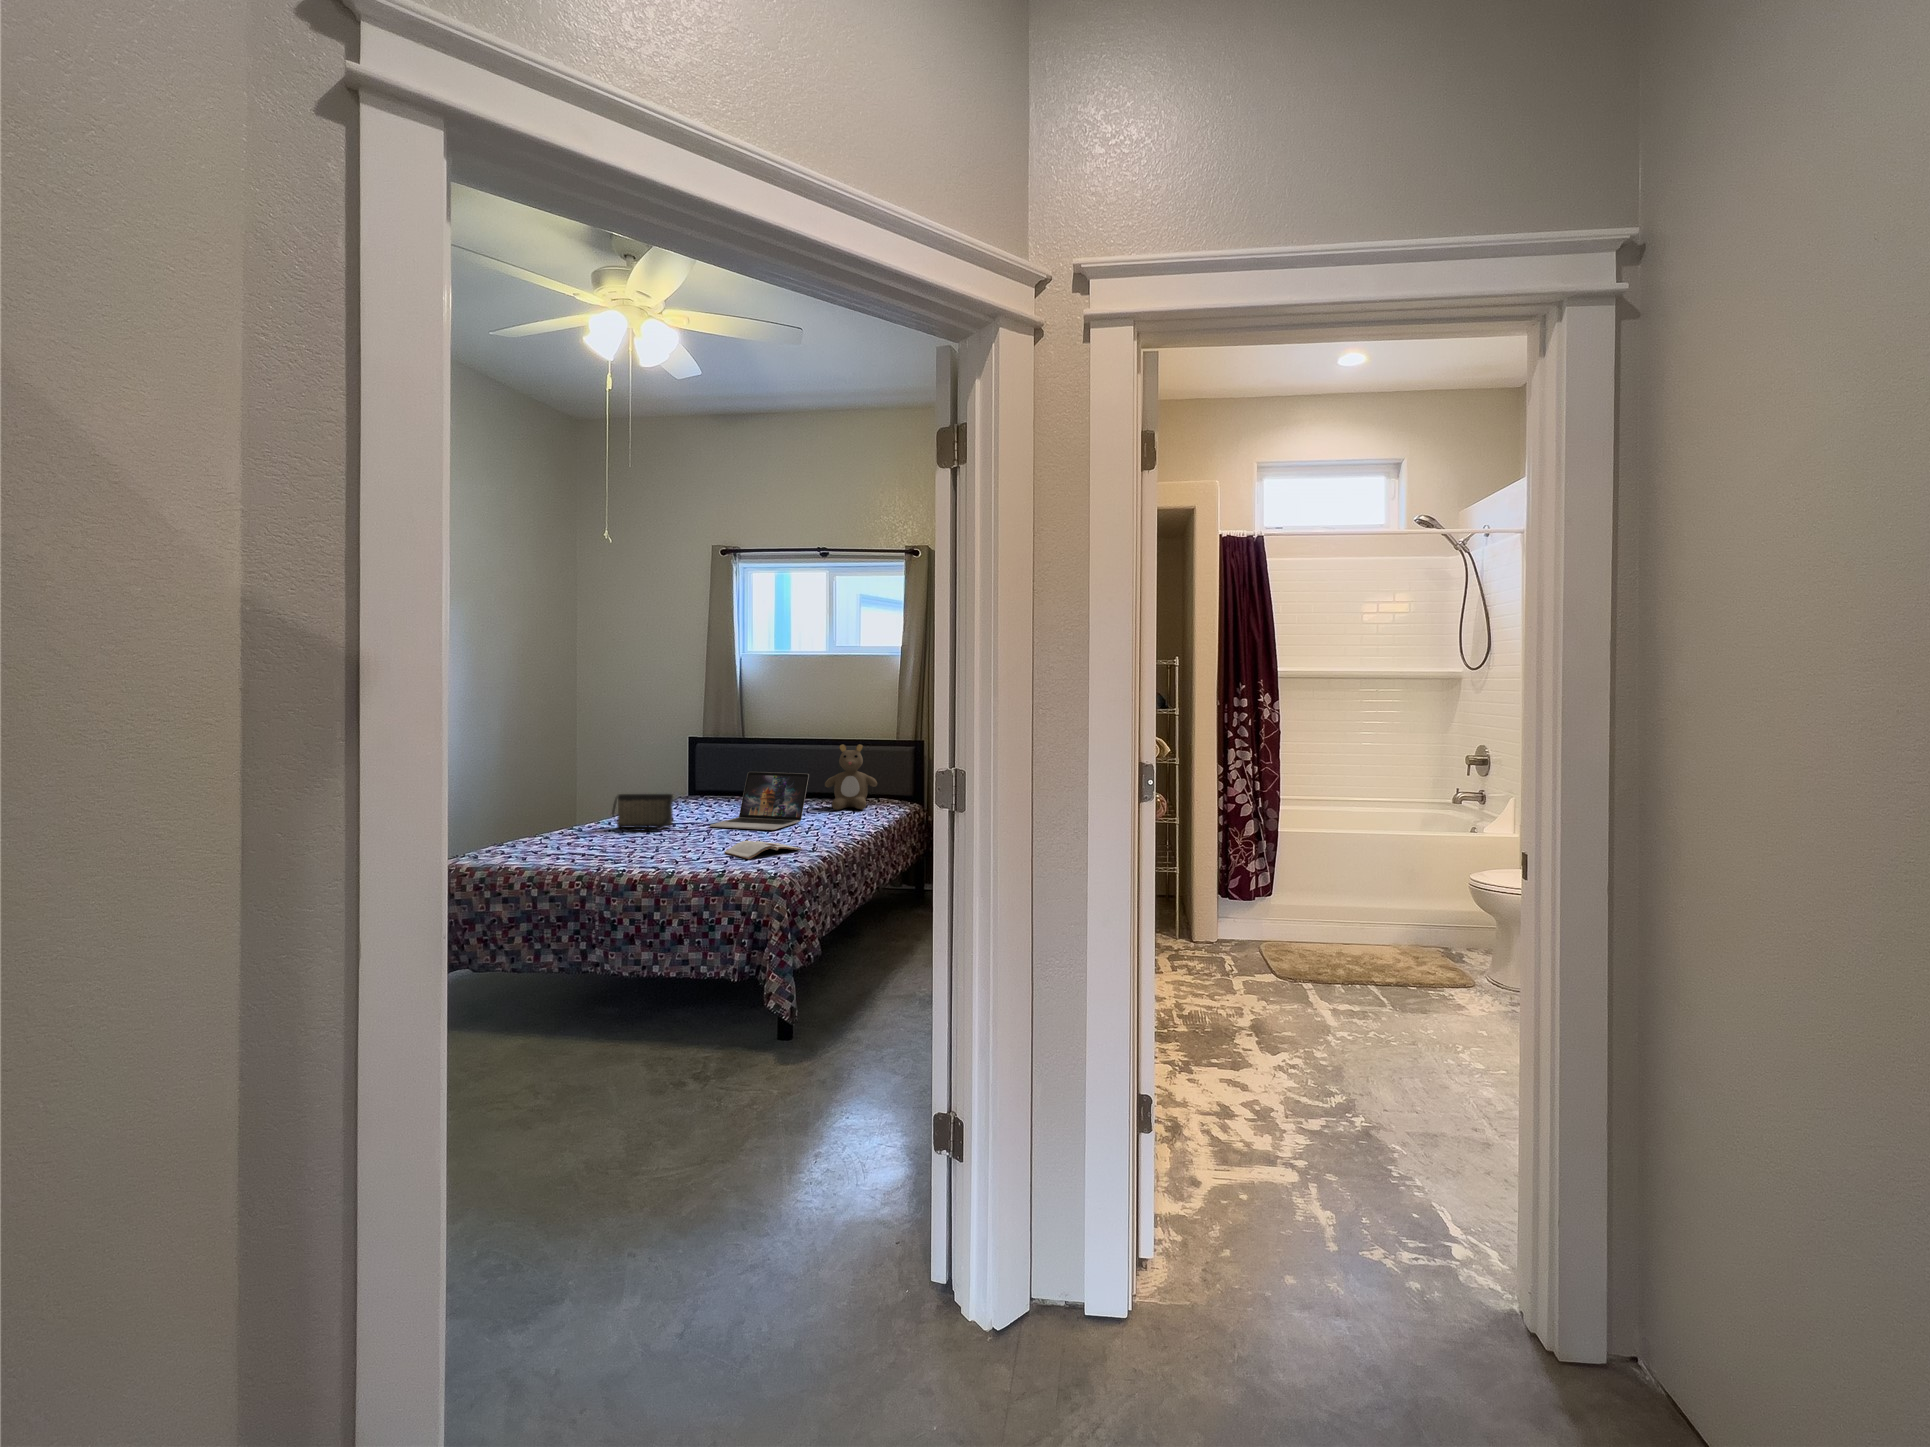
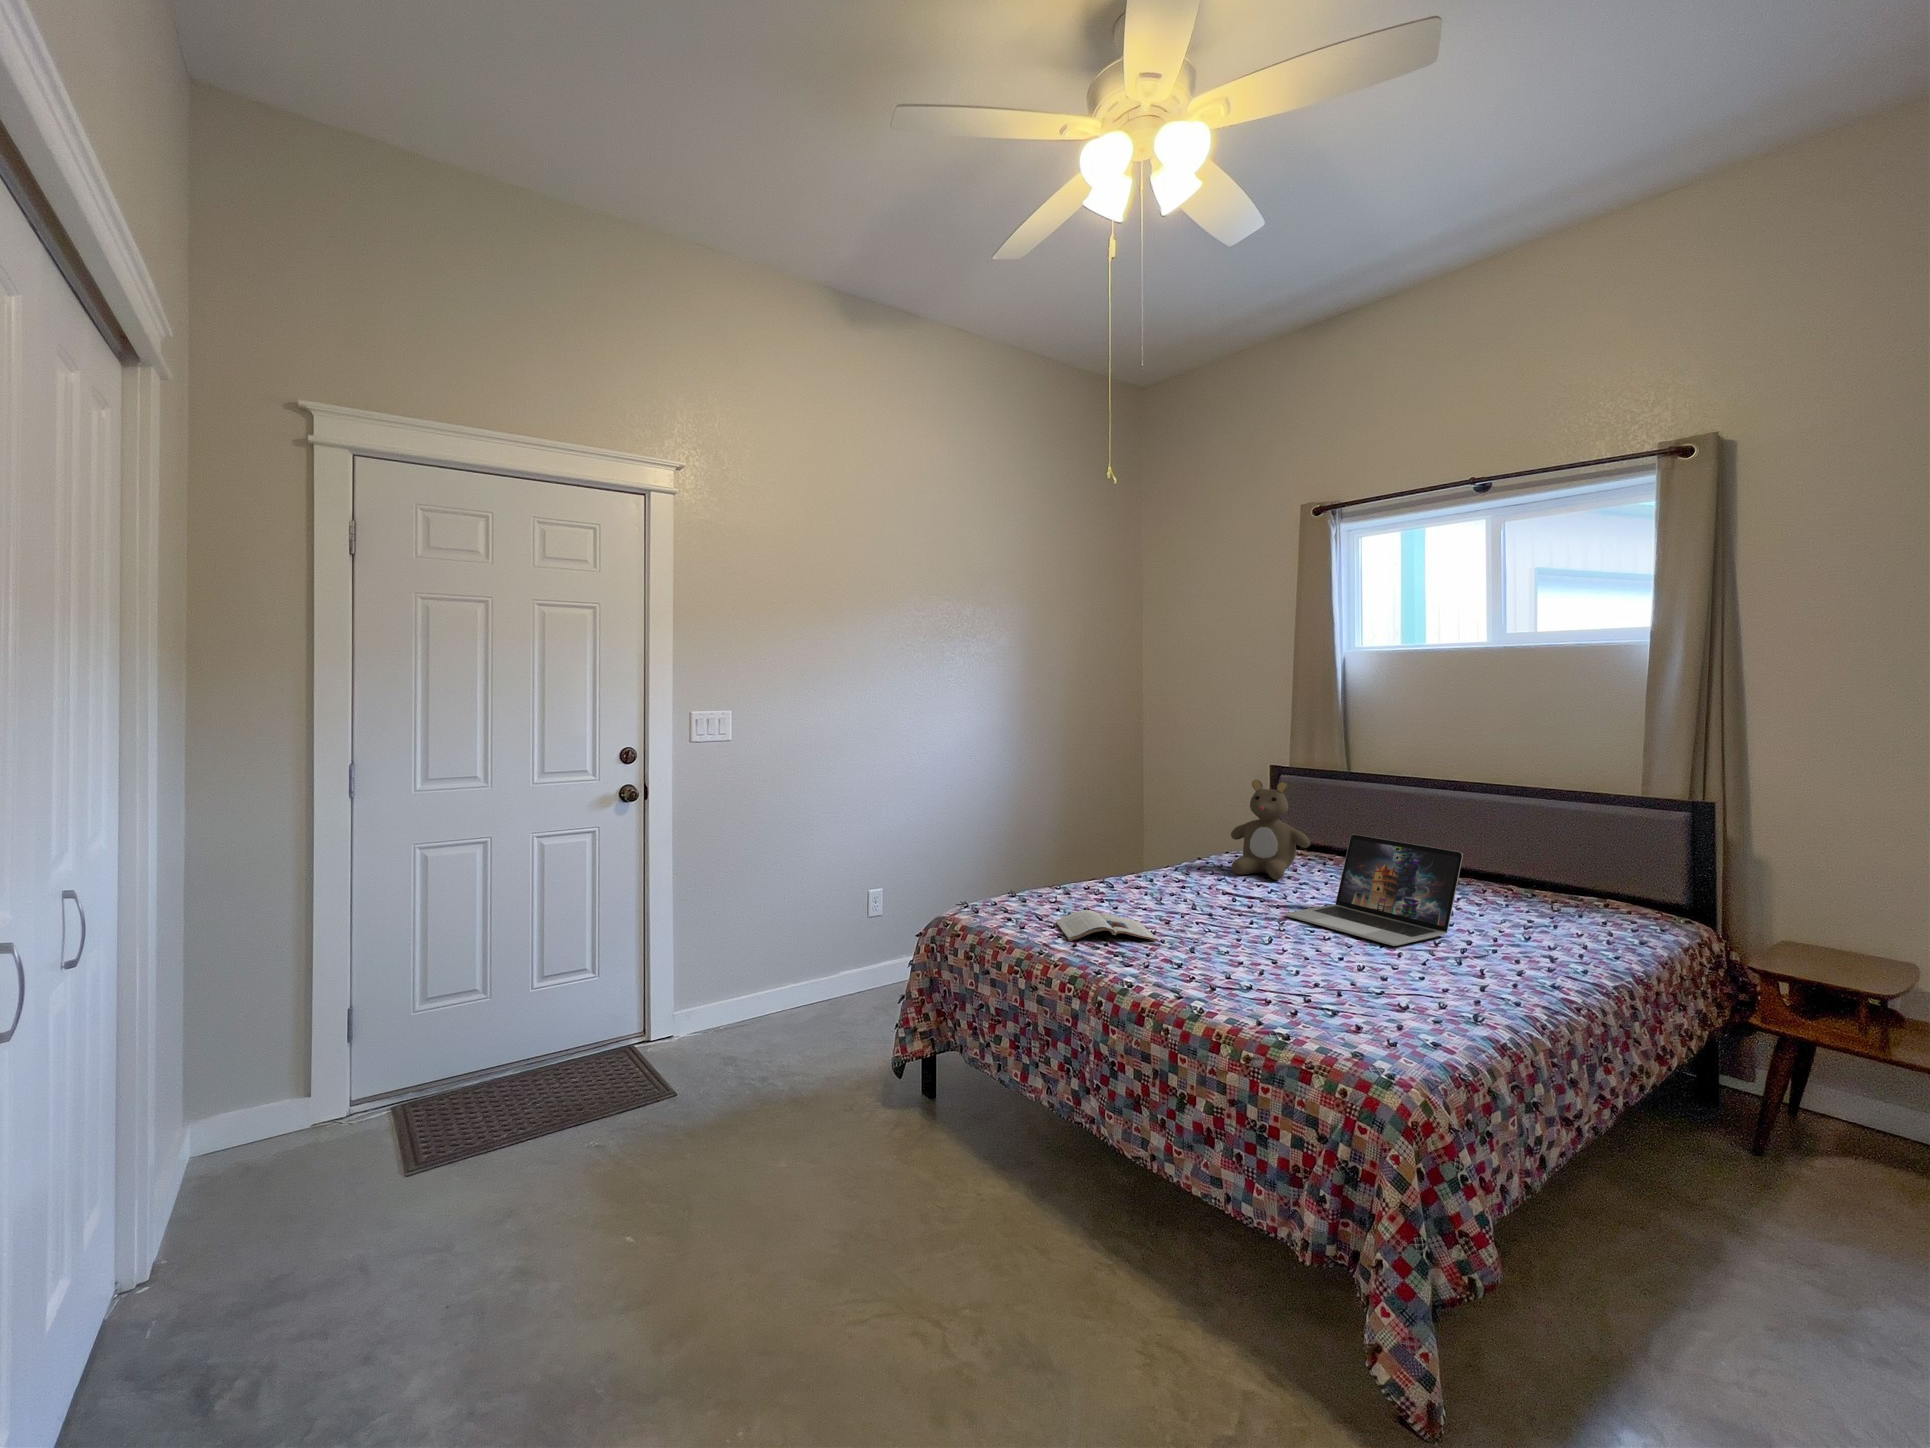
teddy bear: present [825,744,877,810] -> present [1231,780,1310,880]
handbag: present [612,794,673,831] -> none [1148,846,1231,909]
magazine: present [725,840,802,859] -> present [1056,910,1158,941]

